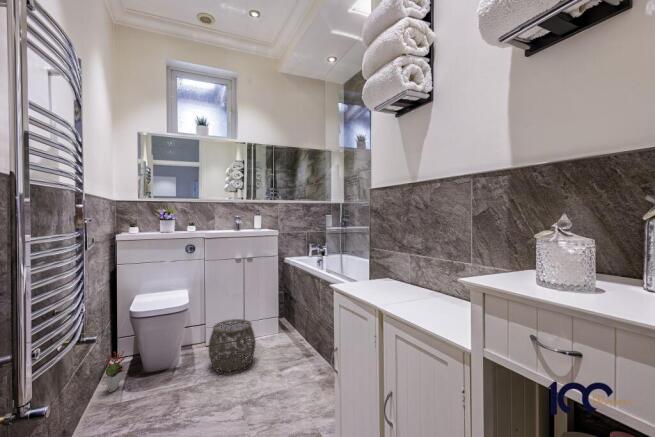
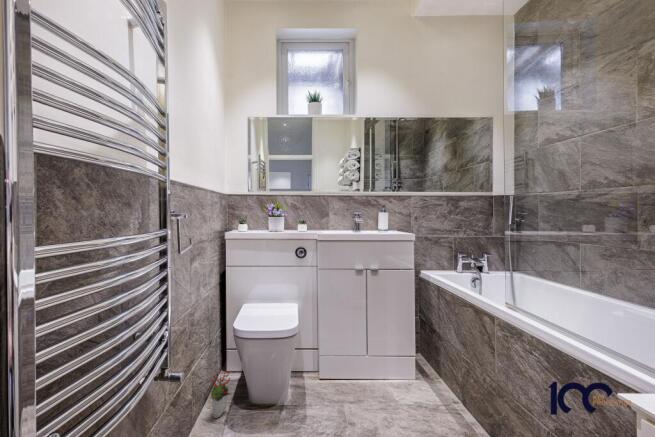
woven basket: present [208,319,256,372] -> none [322,346,381,418]

